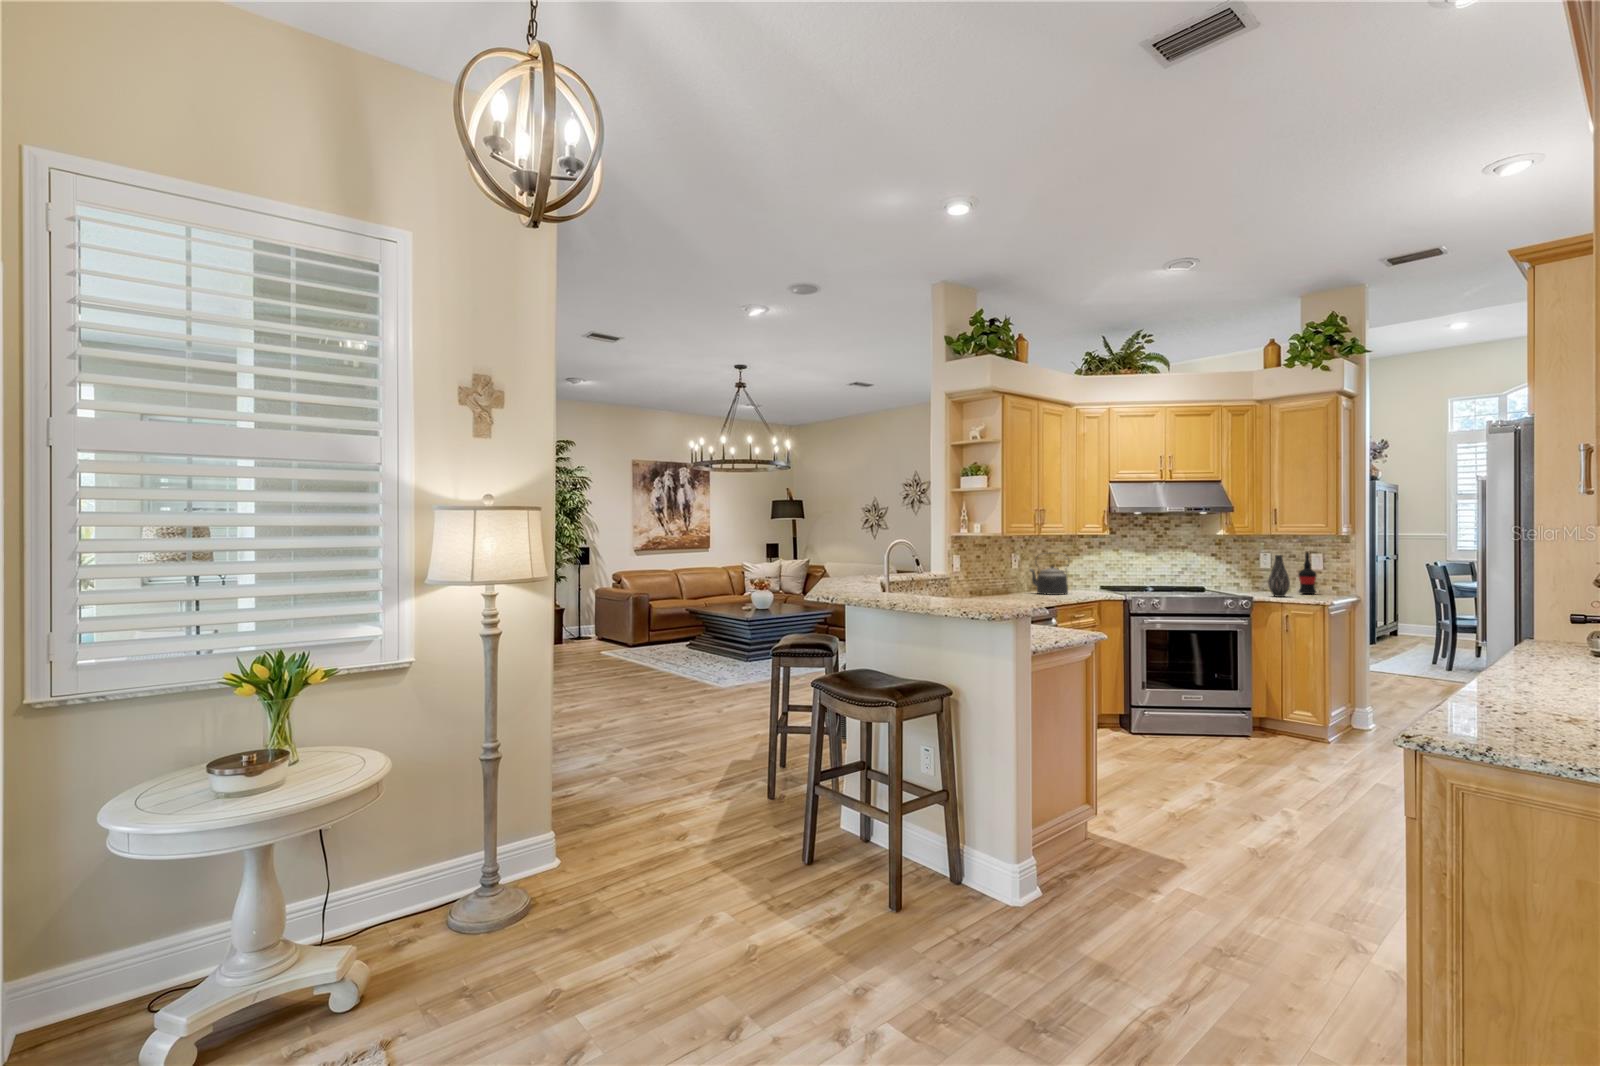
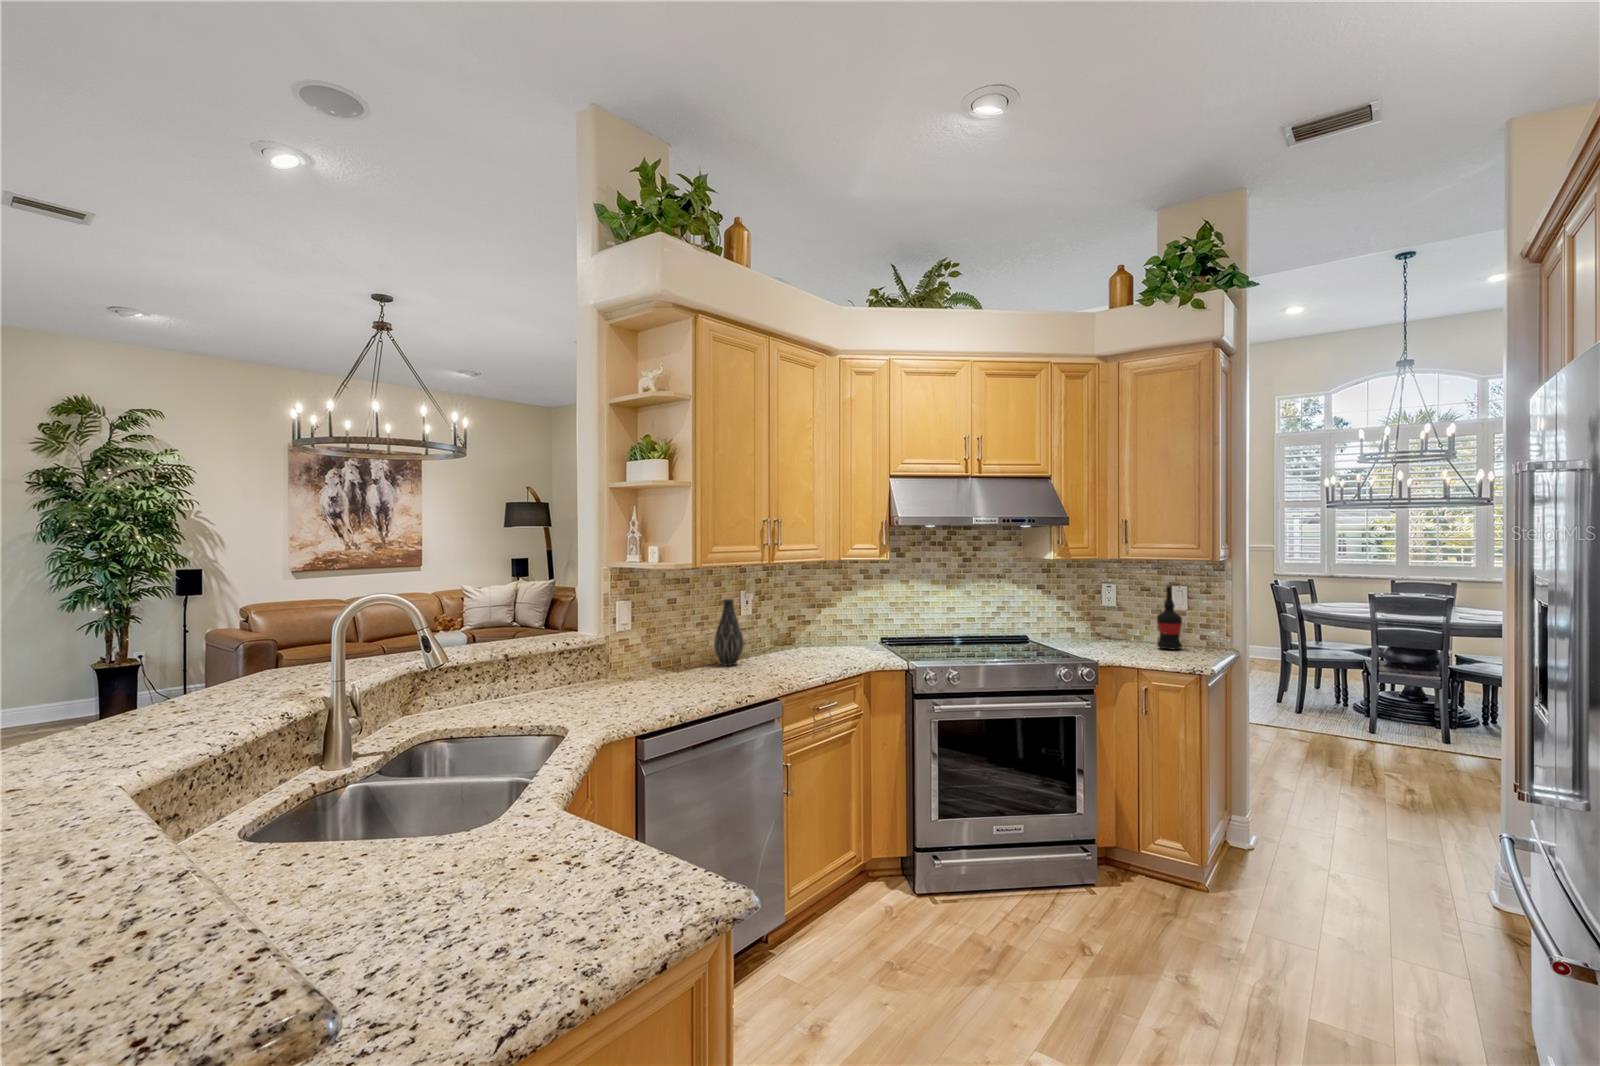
vase: present [1268,555,1290,597] -> present [714,598,744,666]
kettle: present [1030,561,1069,595] -> none [768,589,828,658]

